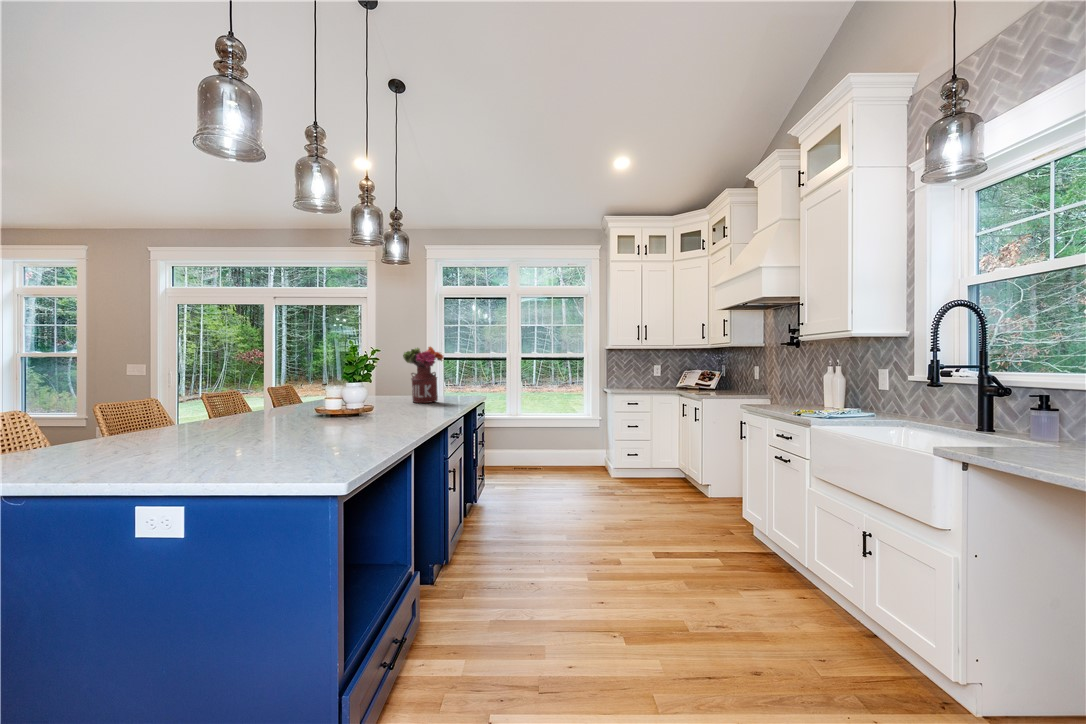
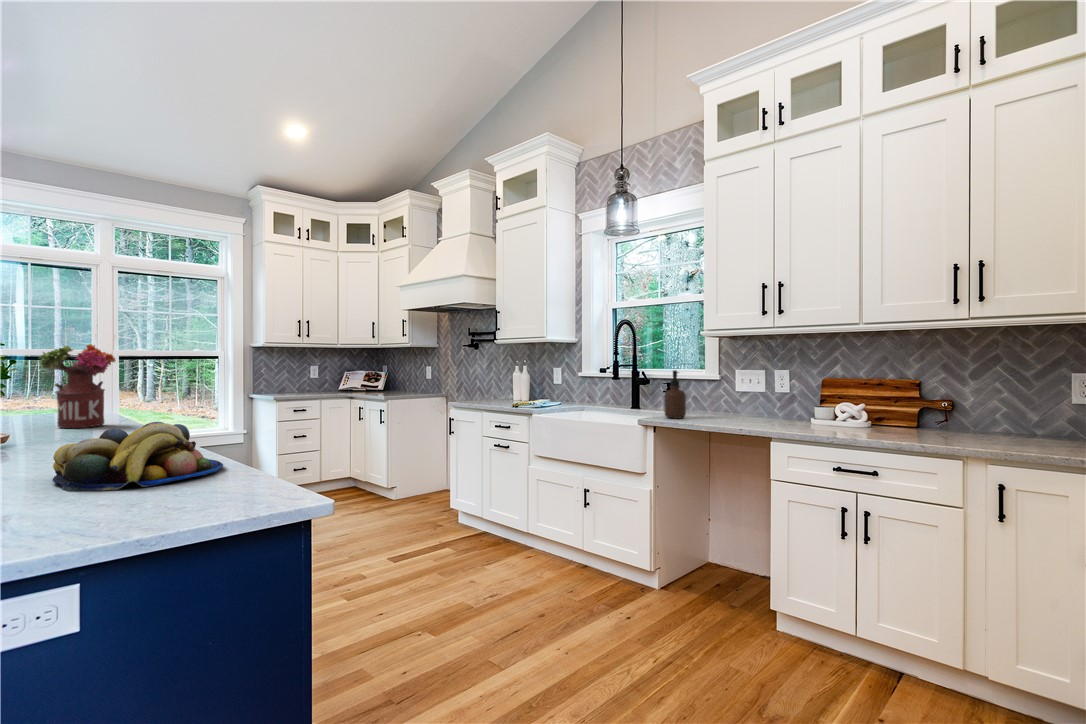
soap dispenser: none [995,374,1042,454] -> present [664,370,686,419]
fruit bowl: none [270,399,383,444] -> present [53,422,223,491]

